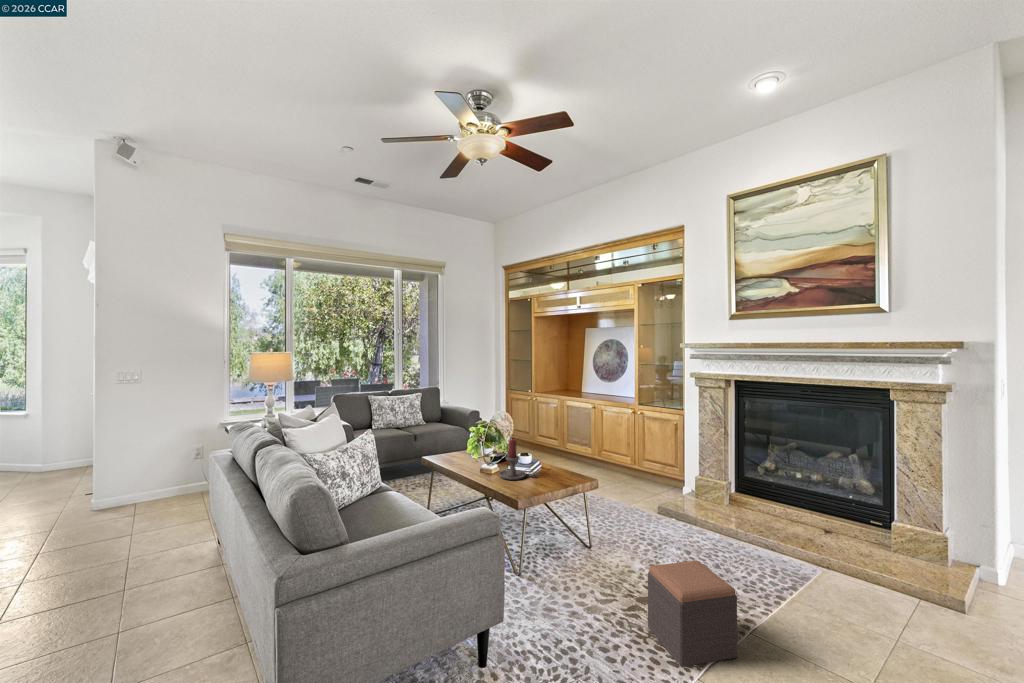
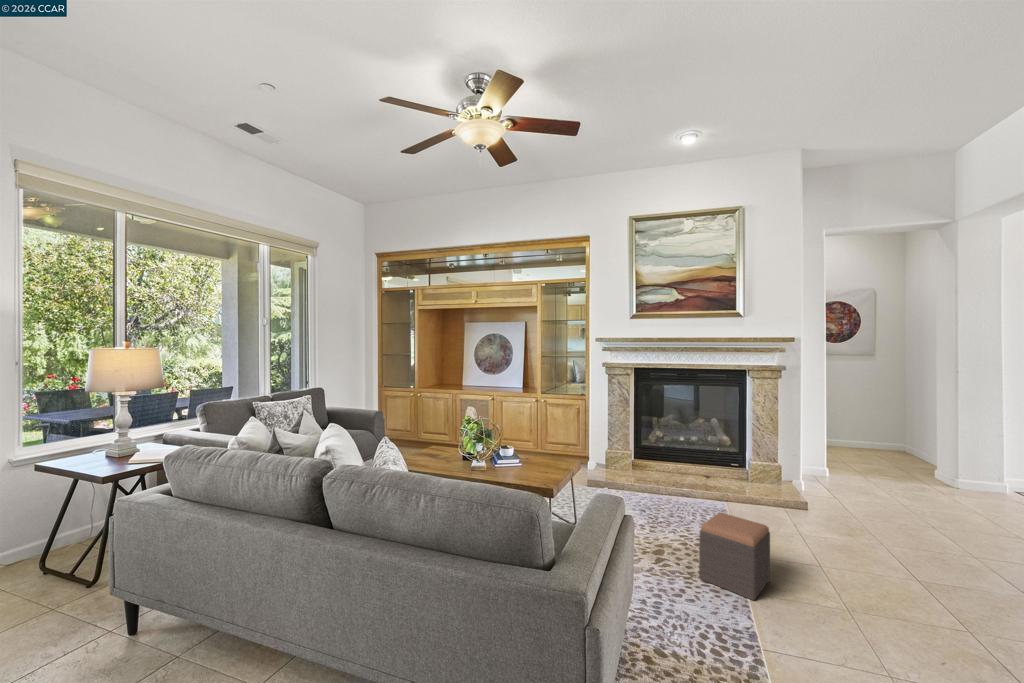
candle holder: present [499,439,534,480] -> none [506,431,541,474]

